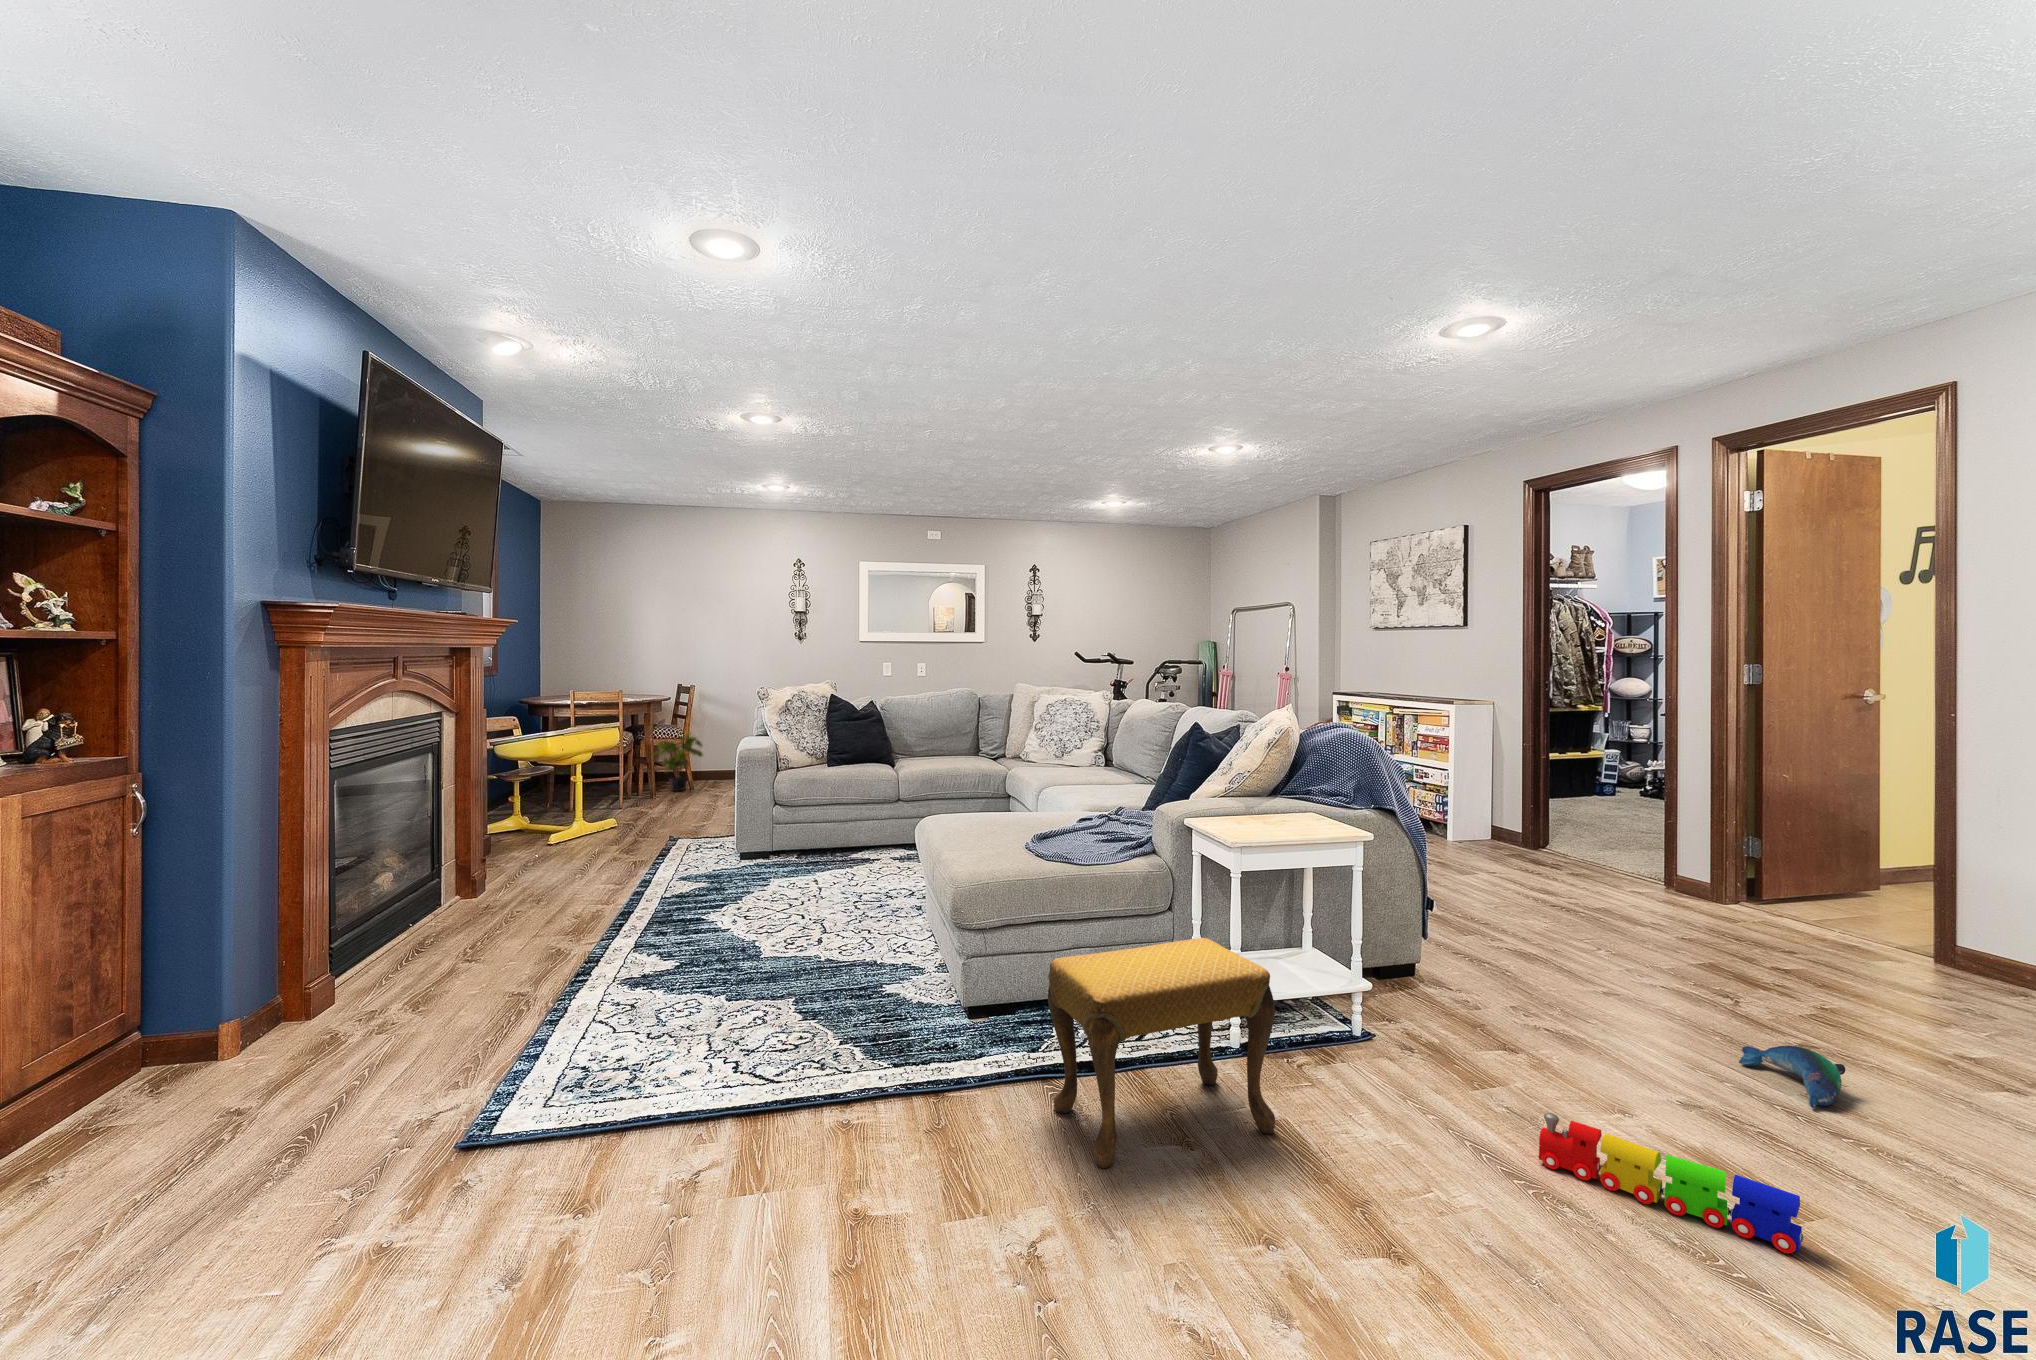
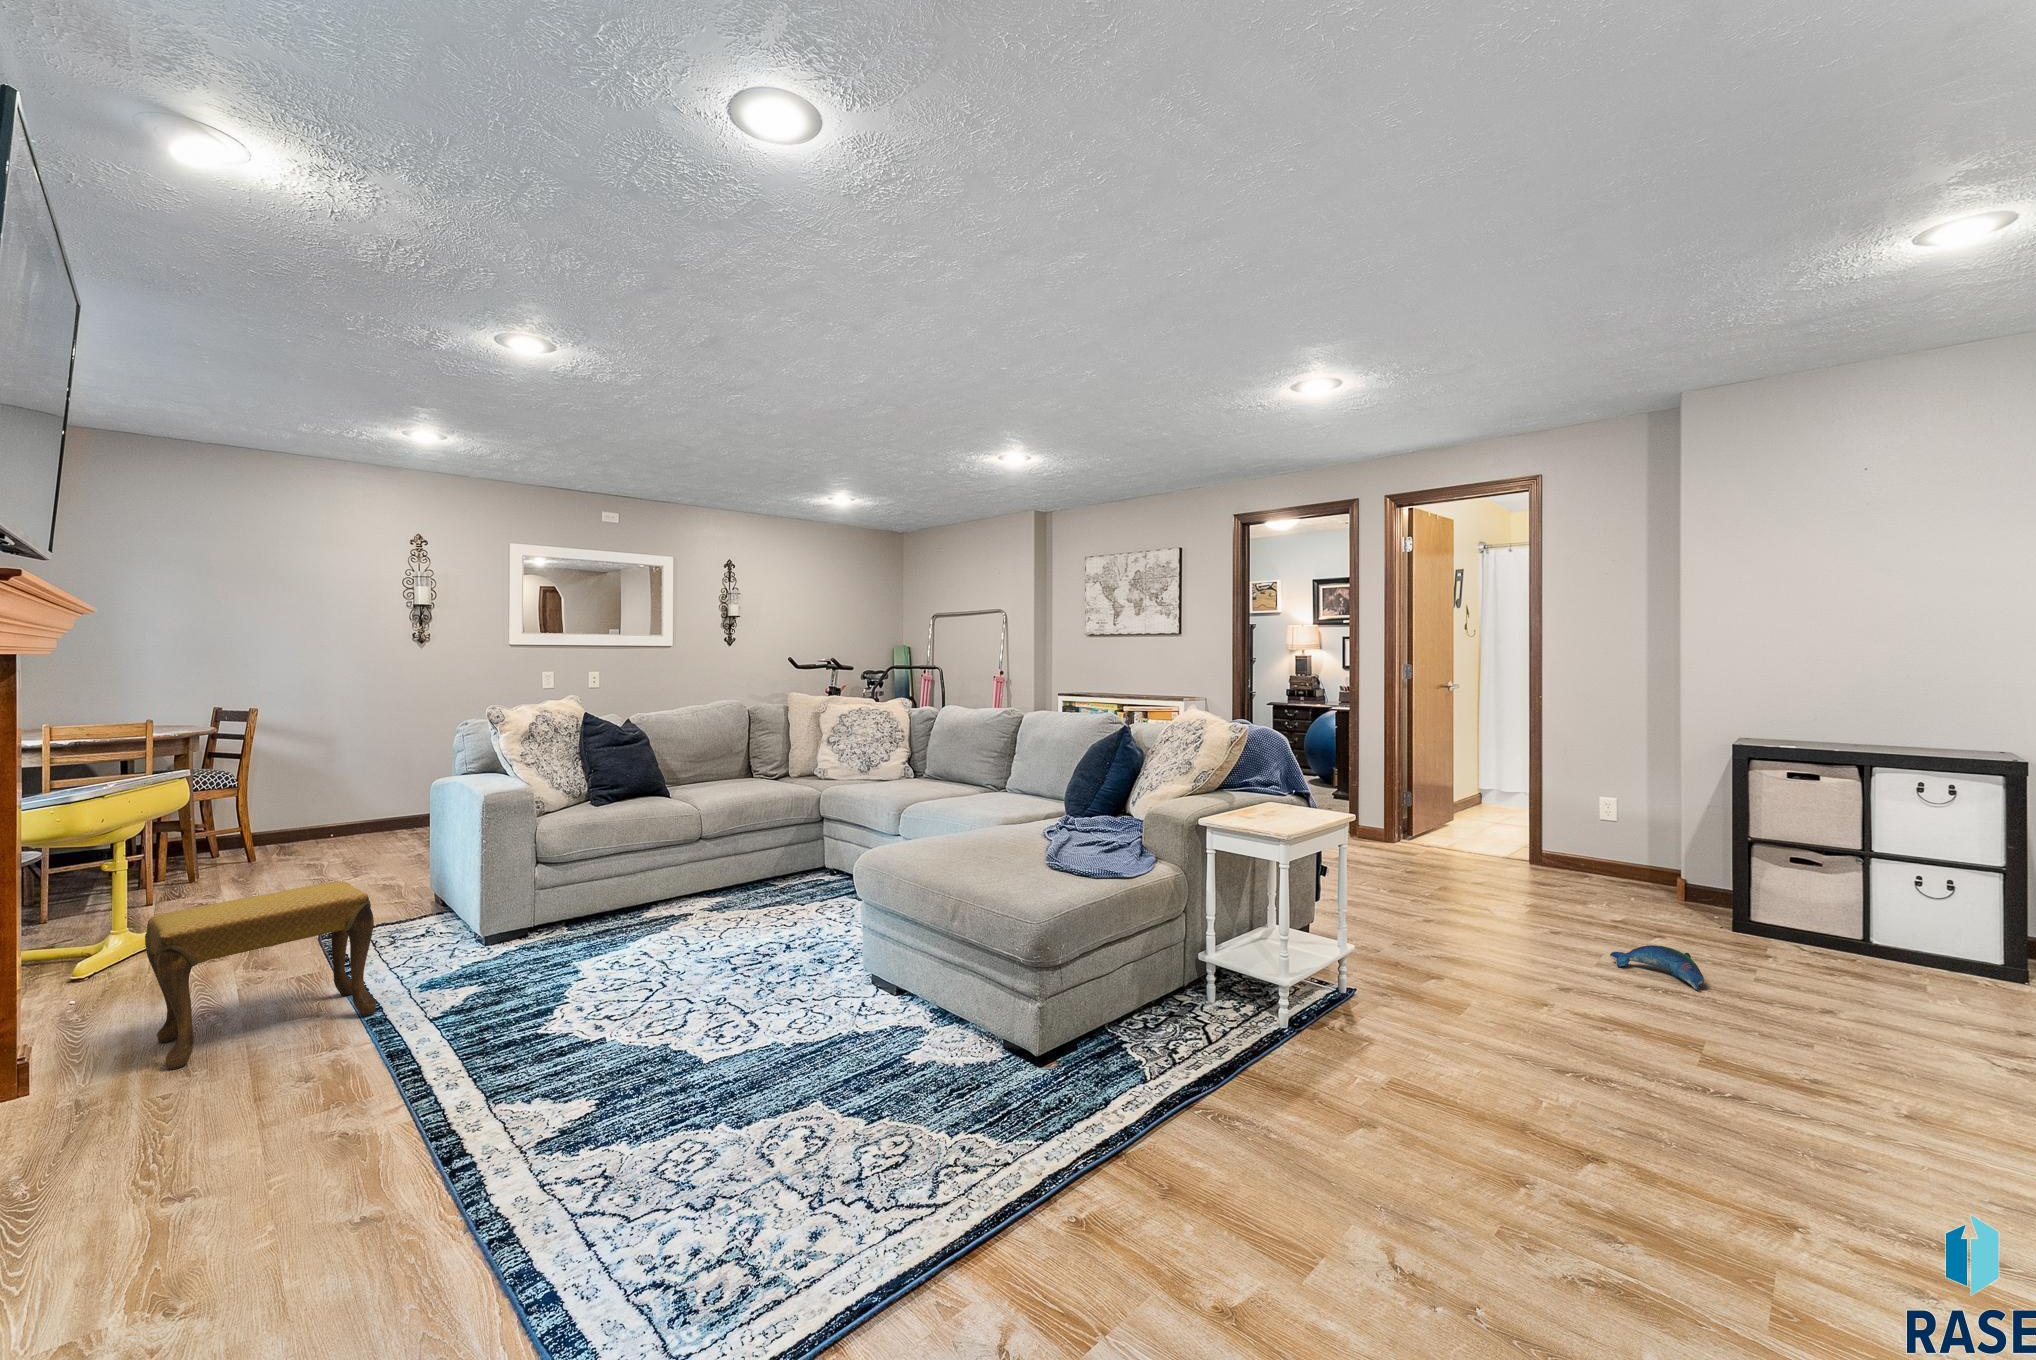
potted plant: present [654,733,703,791] -> none [176,775,276,864]
footstool: present [1048,938,1275,1168] -> present [145,881,376,1069]
toy train: present [1539,1113,1803,1253] -> none [1672,1047,1884,1113]

